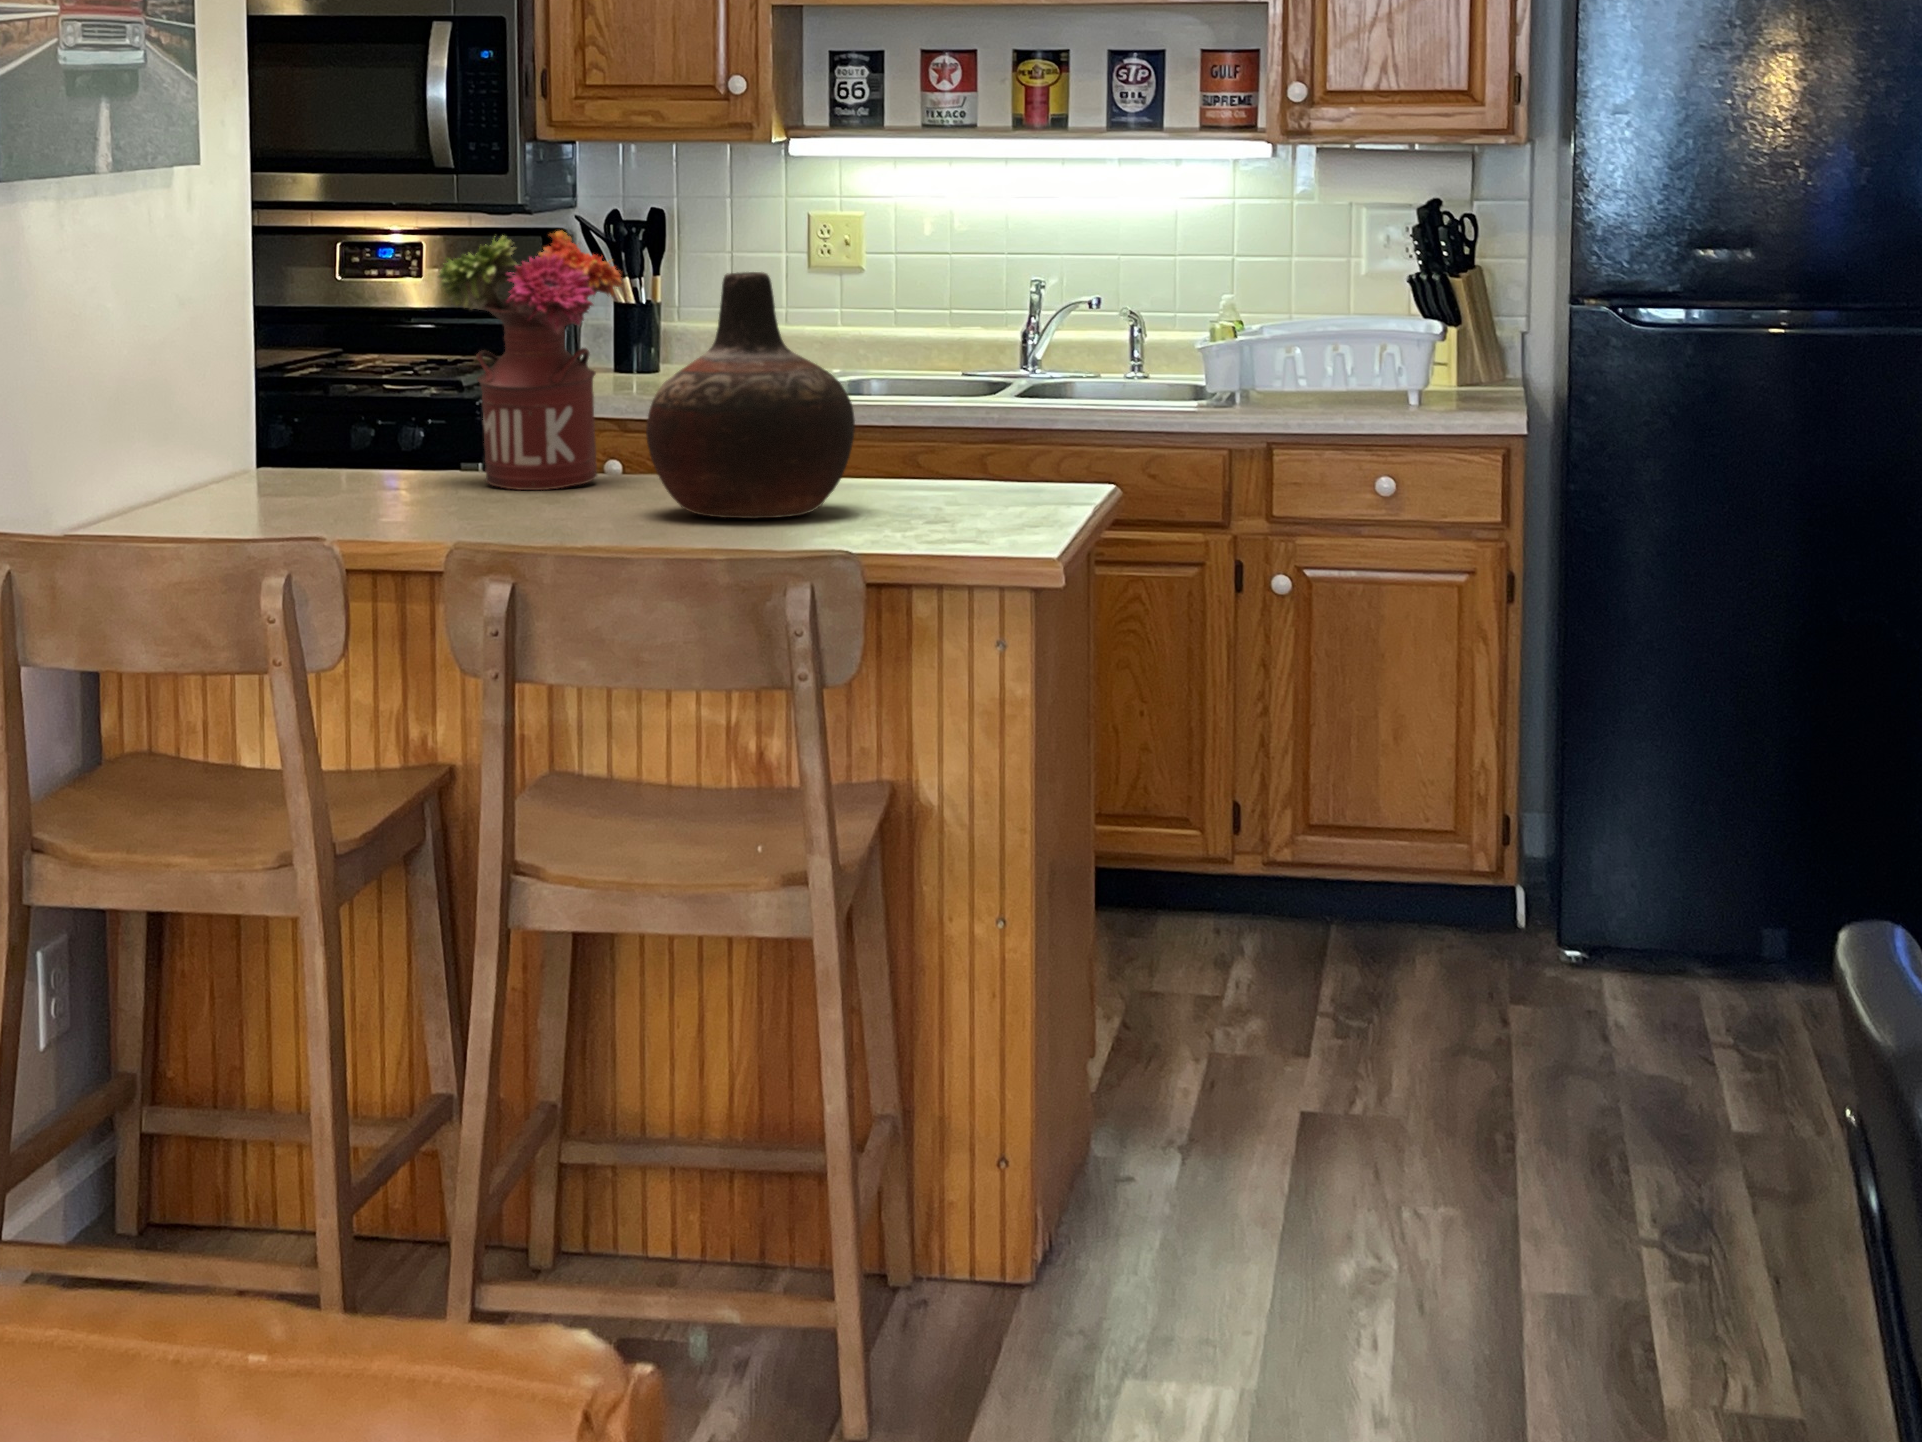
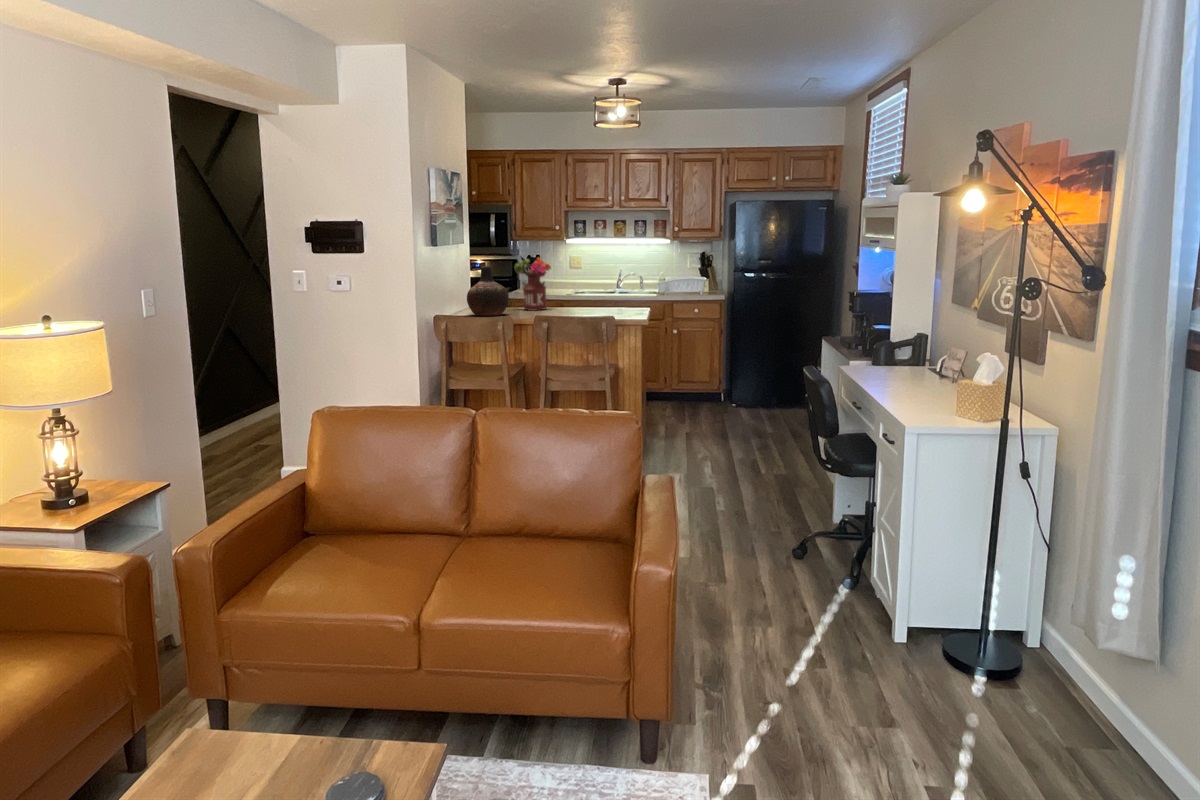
vase: present [646,272,855,519] -> present [467,266,509,316]

